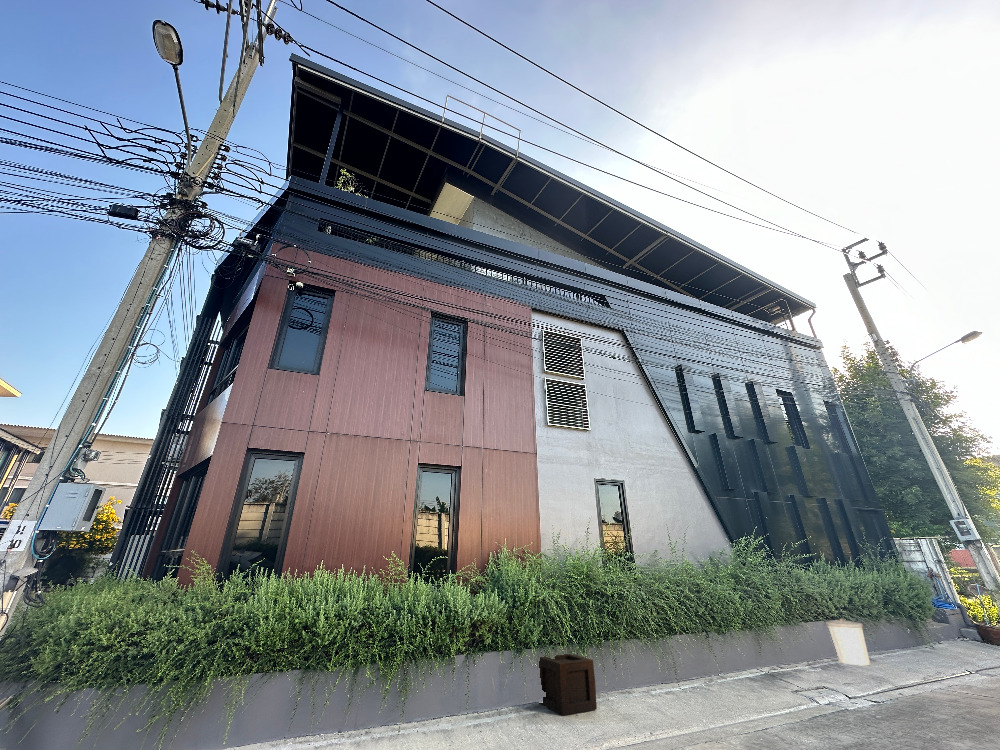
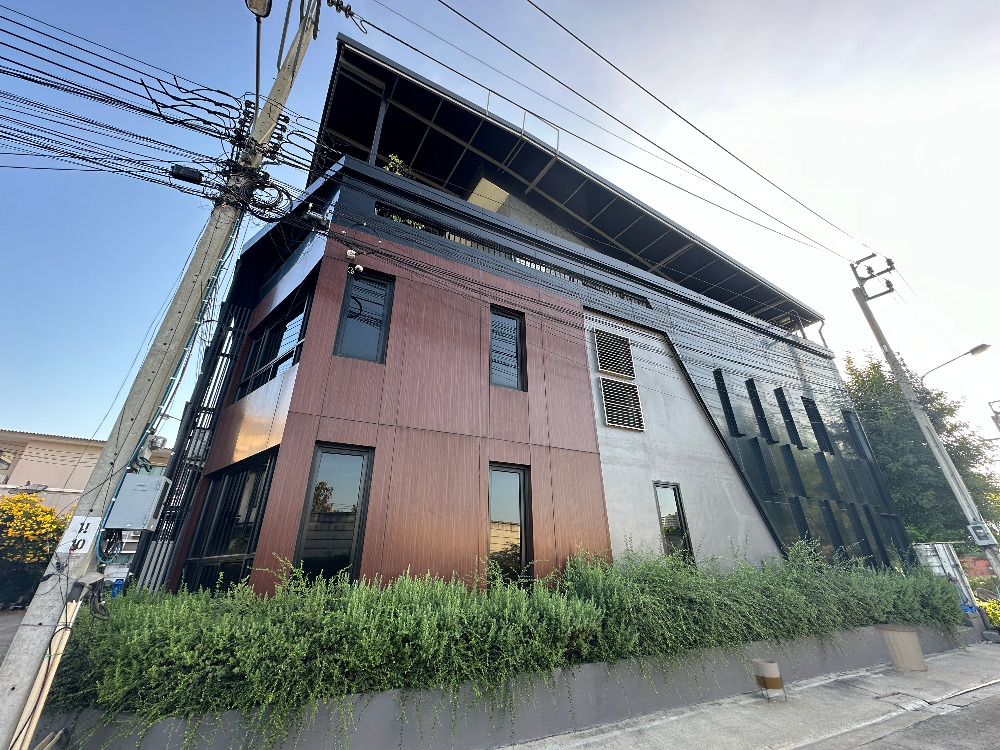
planter: none [669,650,698,691] -> present [752,659,787,701]
wooden crate: present [539,654,597,716] -> none [632,665,705,737]

